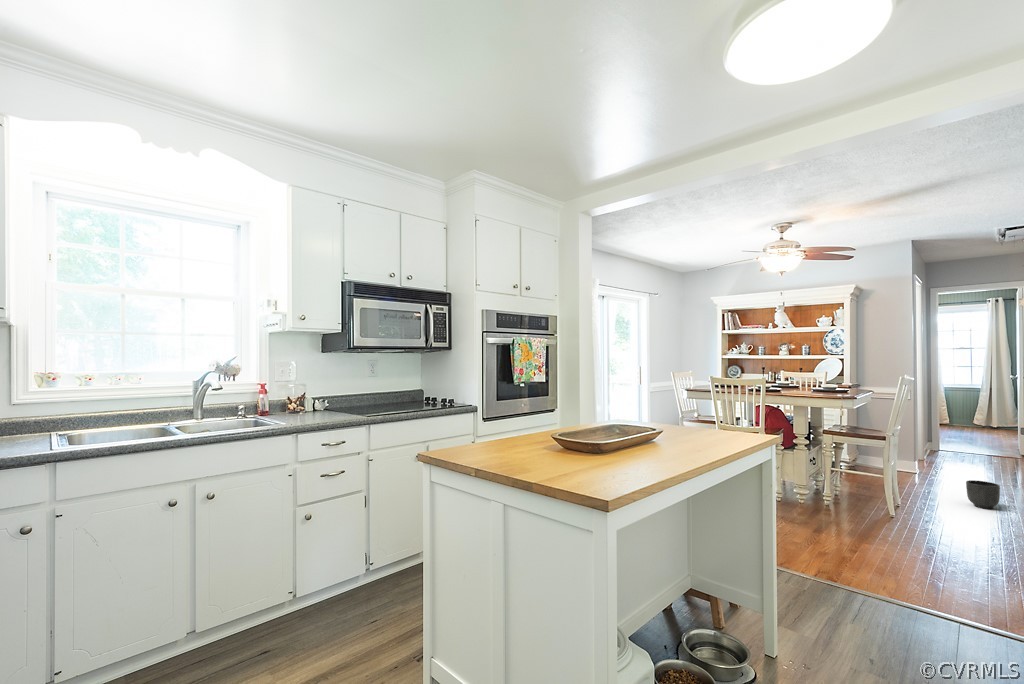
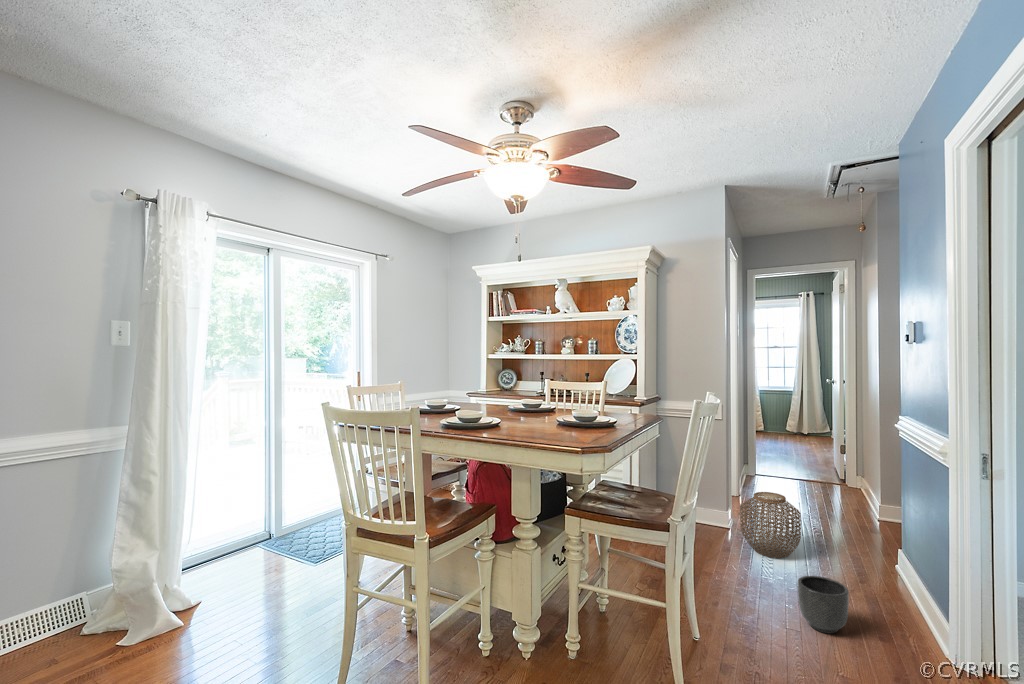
woven basket: none [927,444,974,485] -> present [740,492,801,558]

